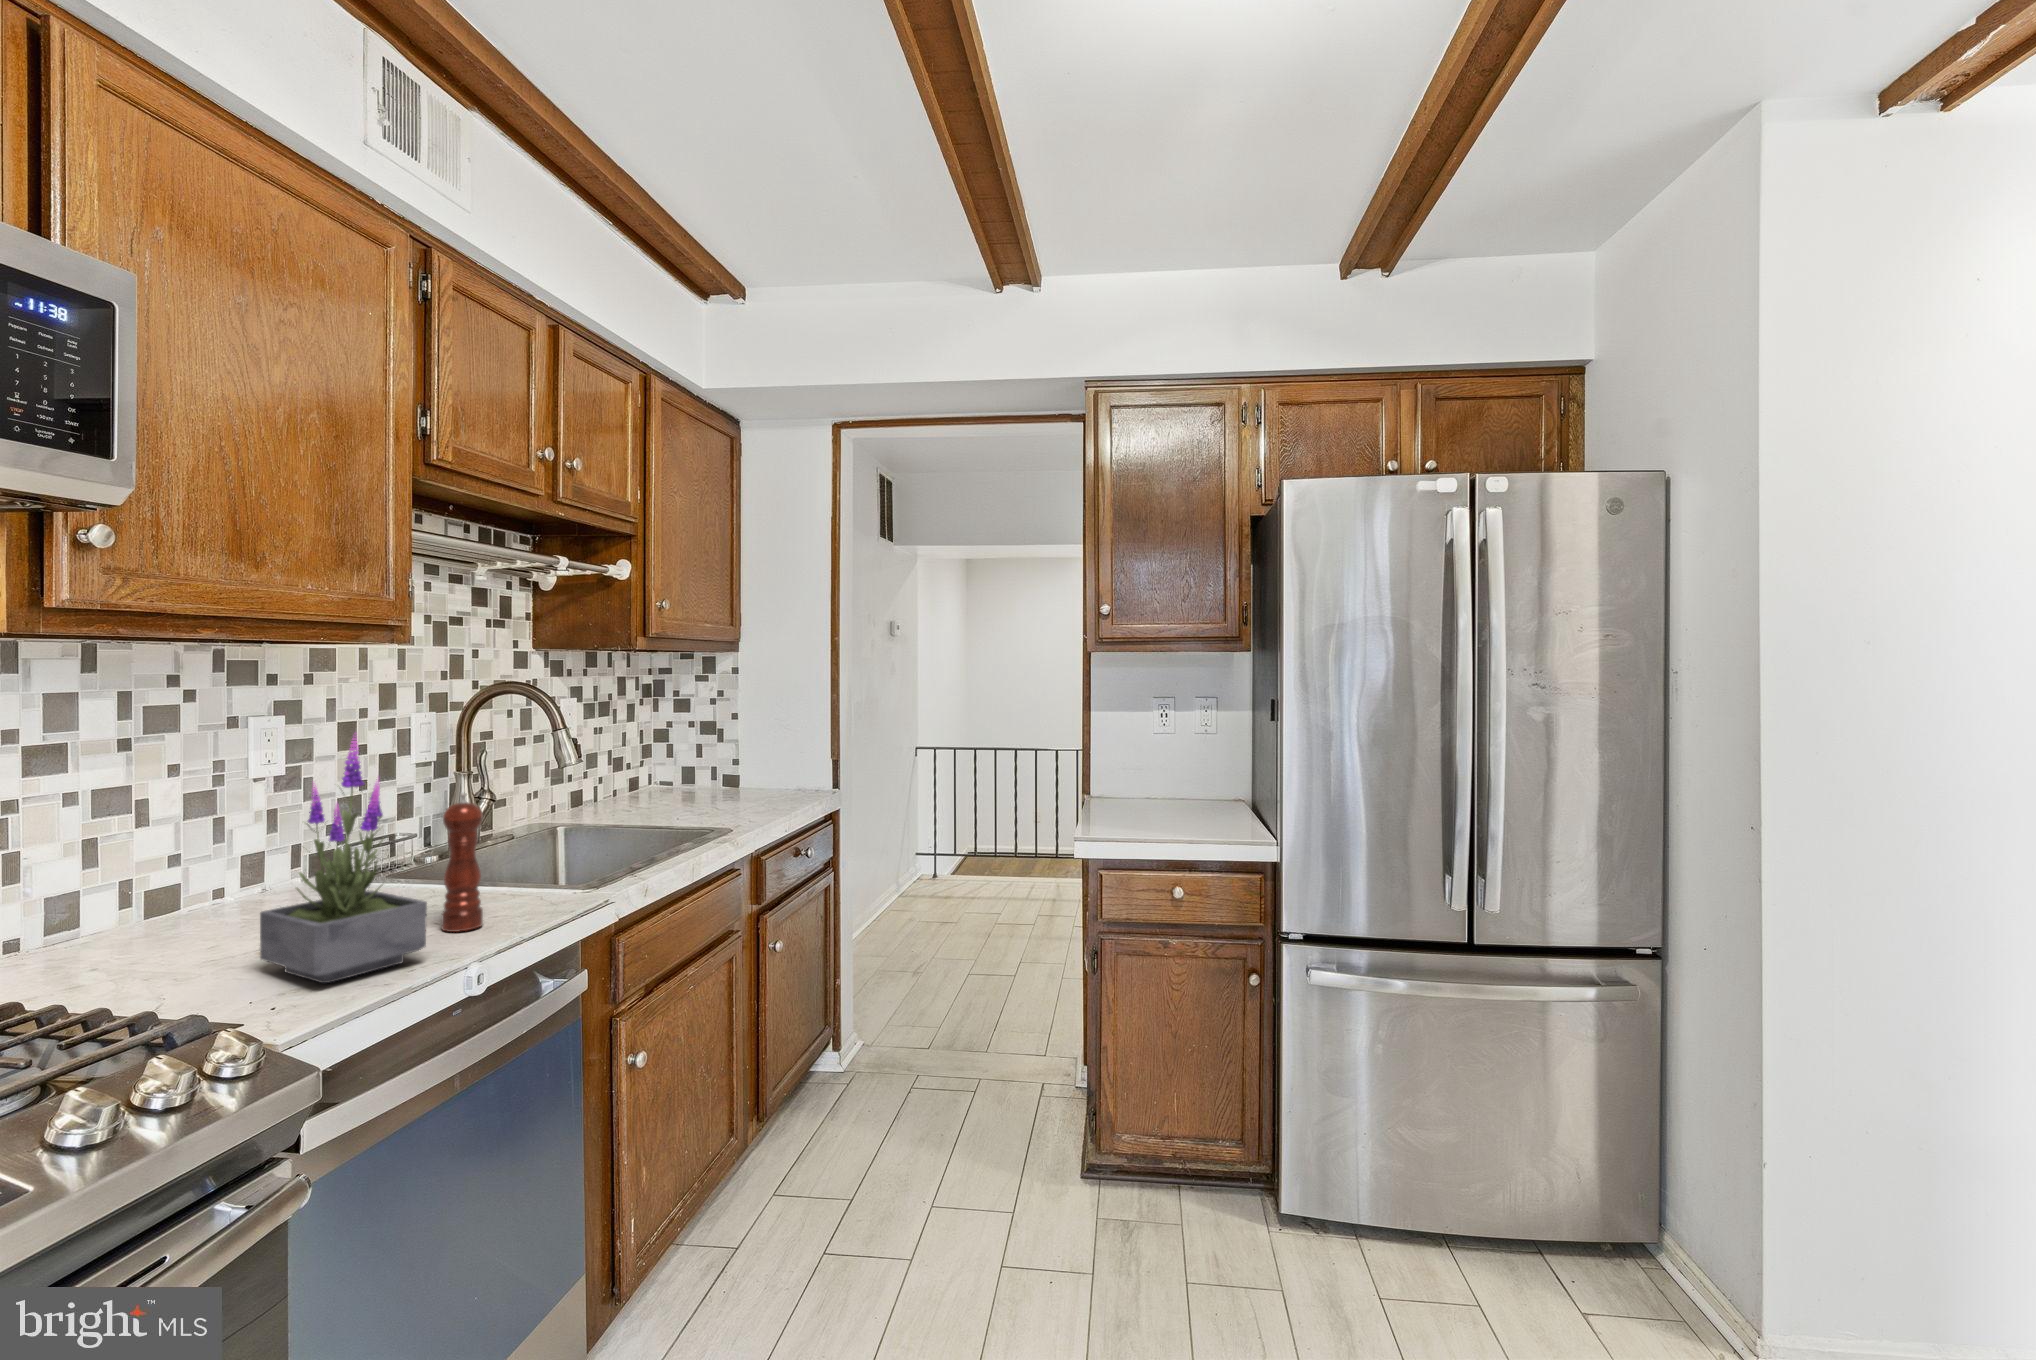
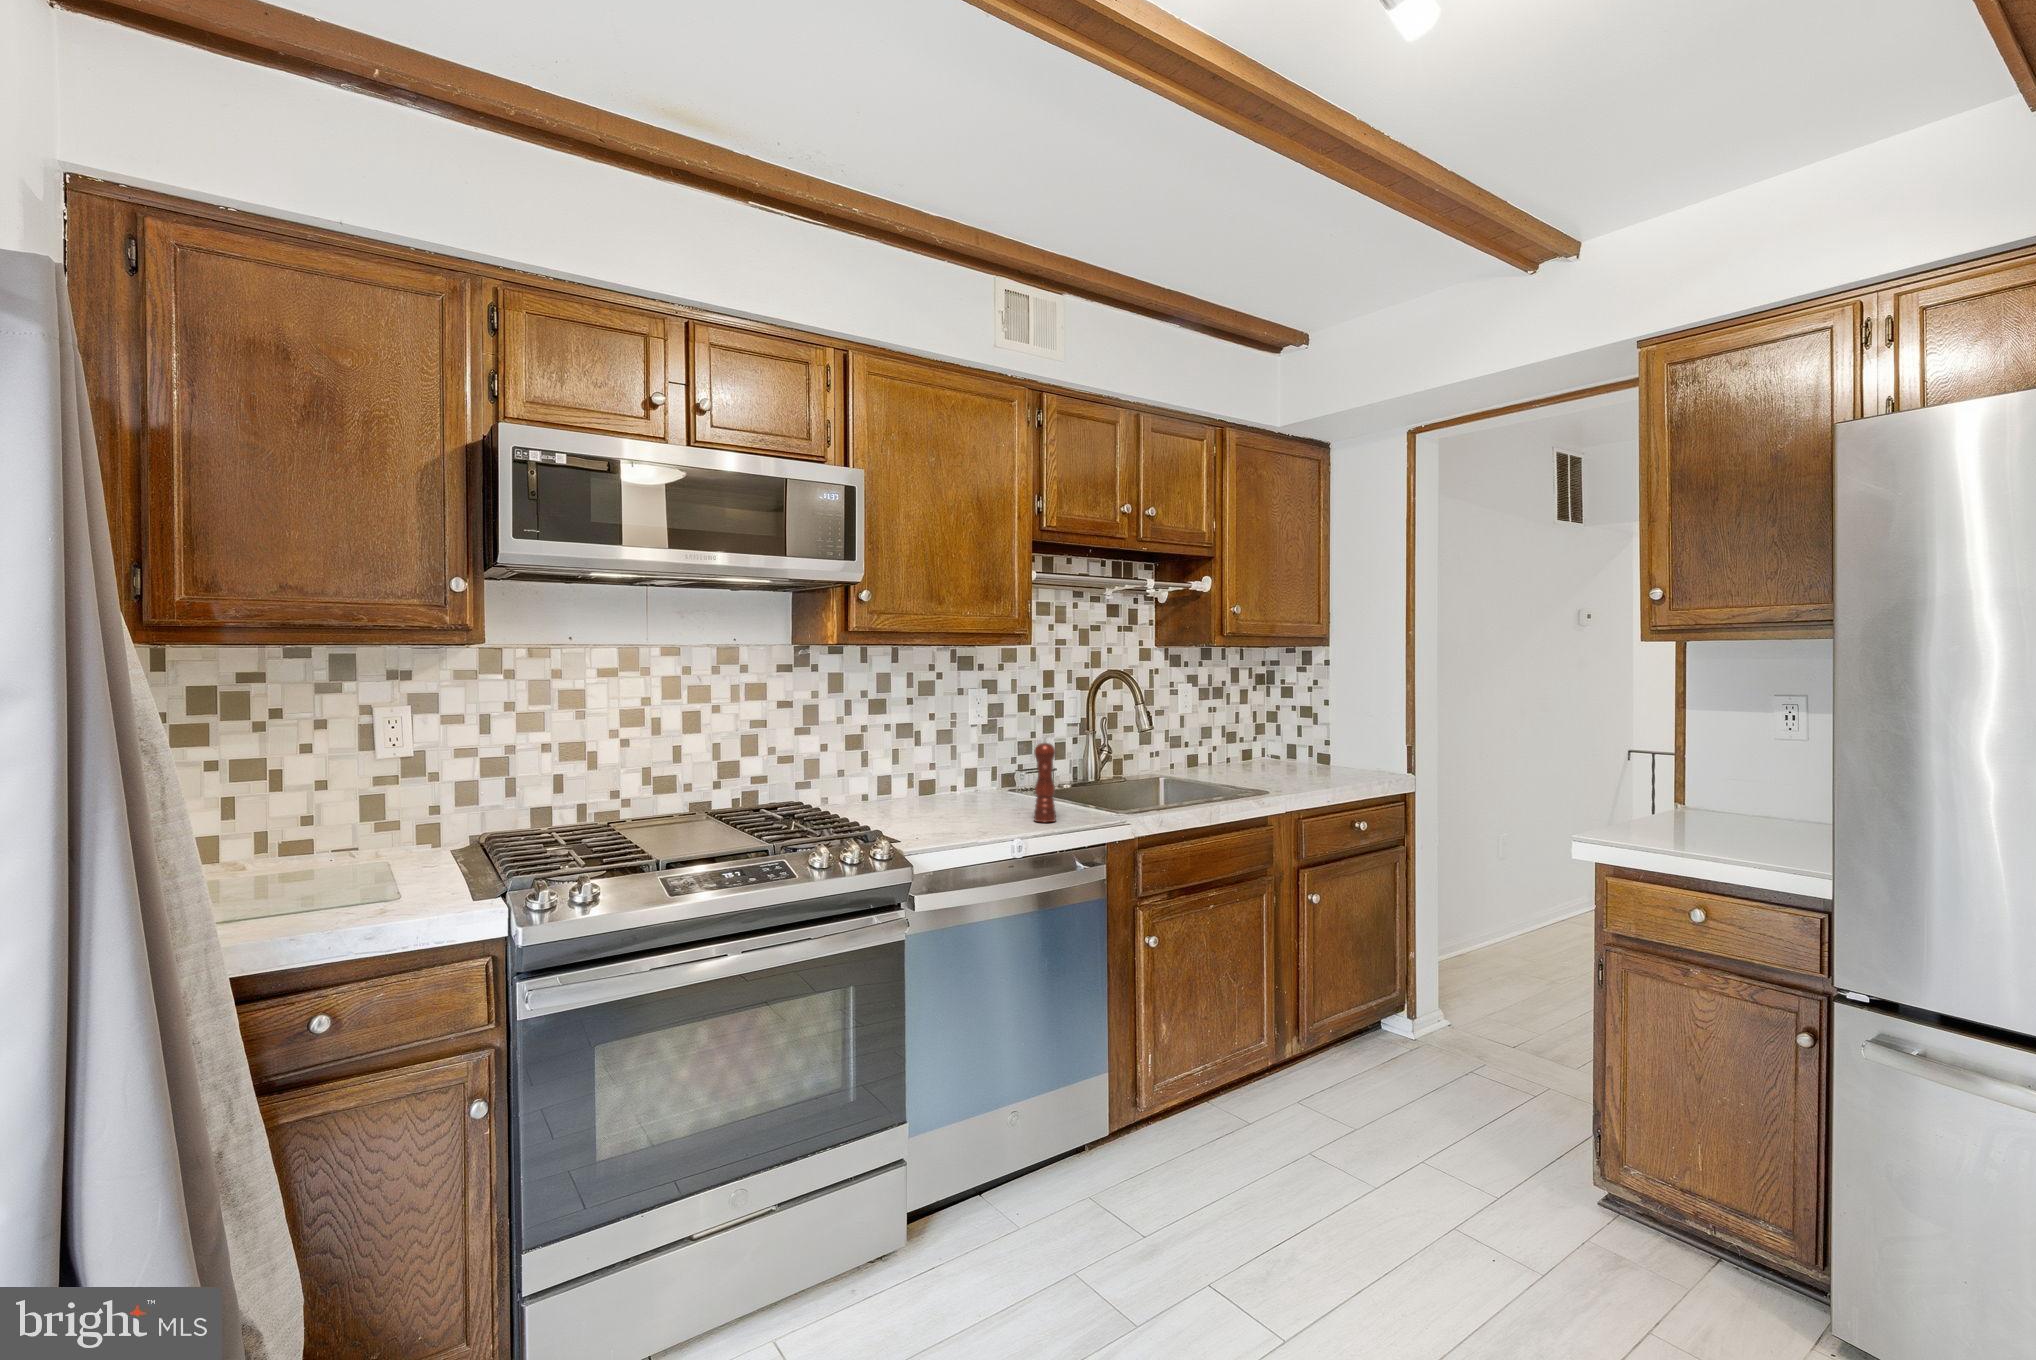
potted plant: present [260,737,427,983] -> none [941,695,1010,833]

